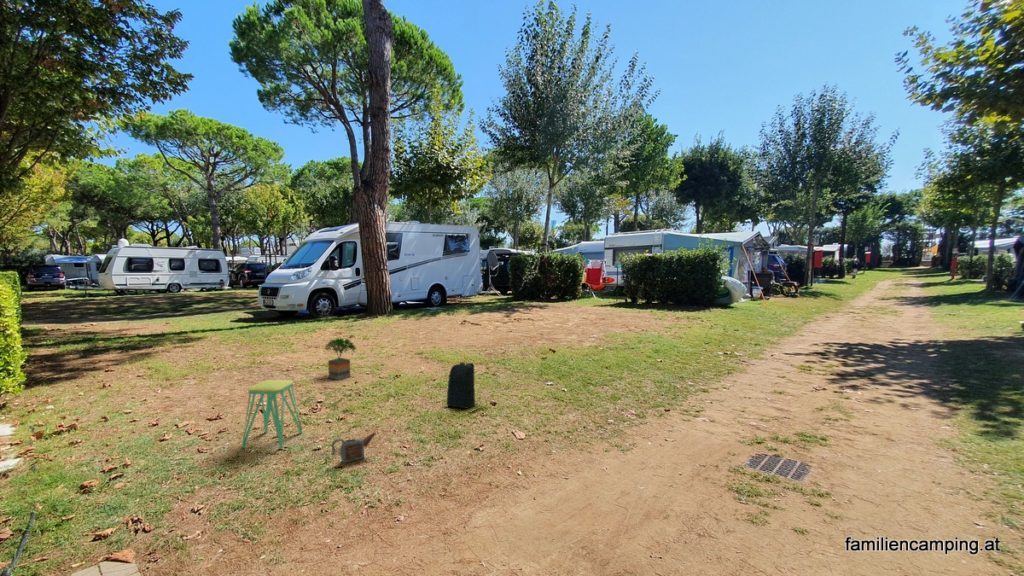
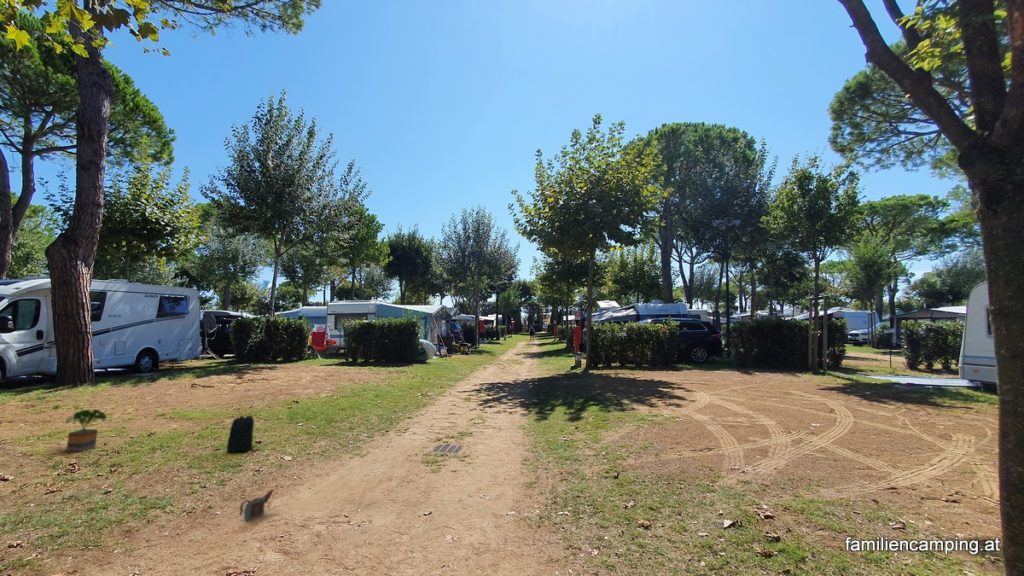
stool: present [242,380,302,449] -> none [24,446,88,514]
watering can: present [332,433,376,463] -> present [239,490,273,520]

